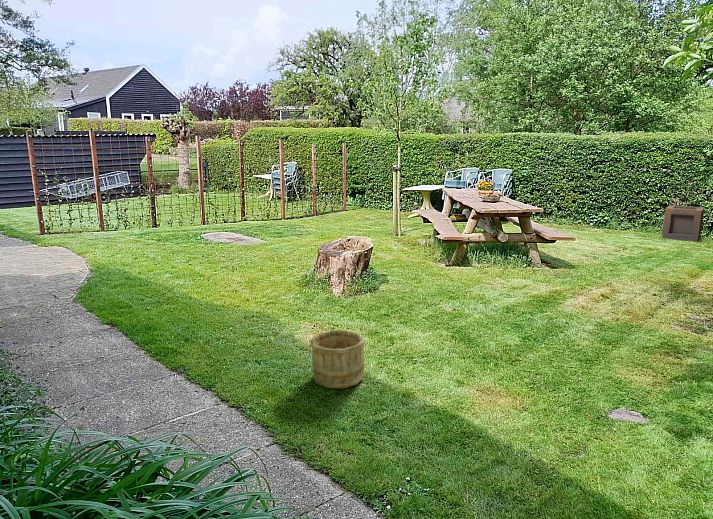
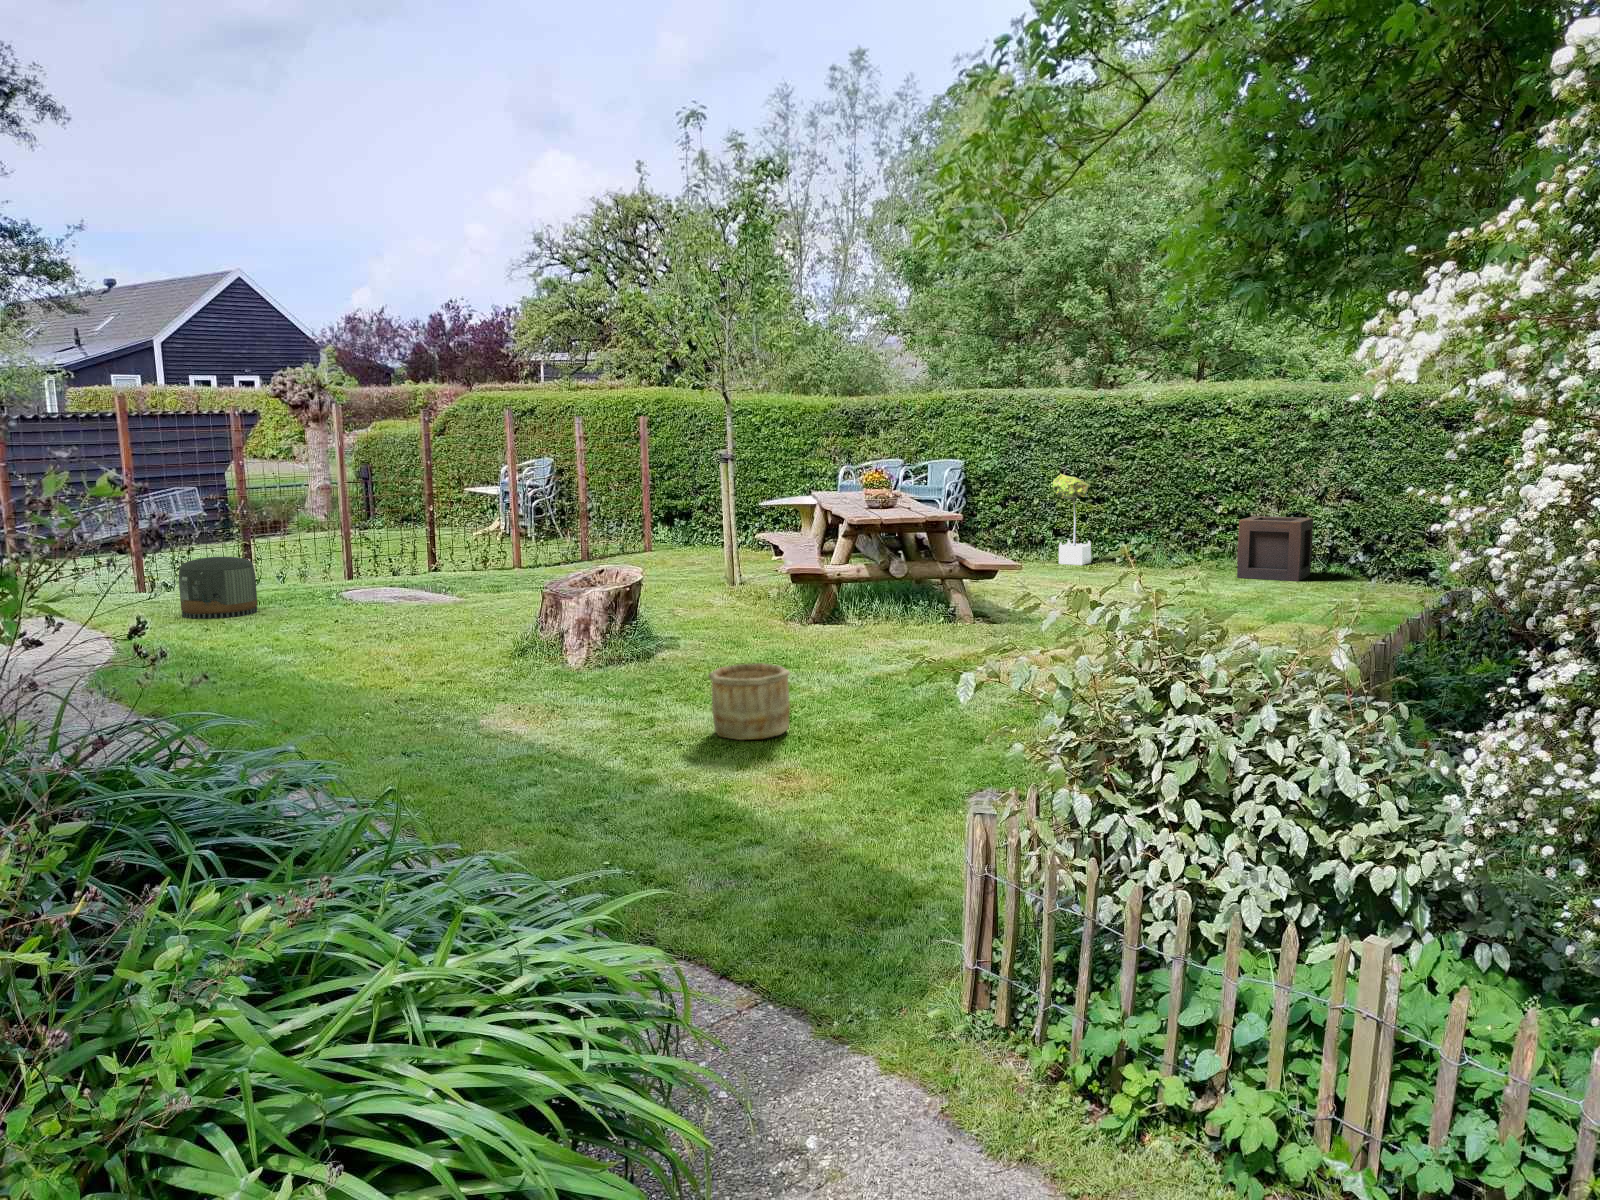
potted tree: none [558,179,579,227] -> present [1052,474,1091,565]
pouf: none [122,216,161,249] -> present [179,557,258,619]
wooden bucket: present [310,331,365,389] -> present [709,663,790,740]

